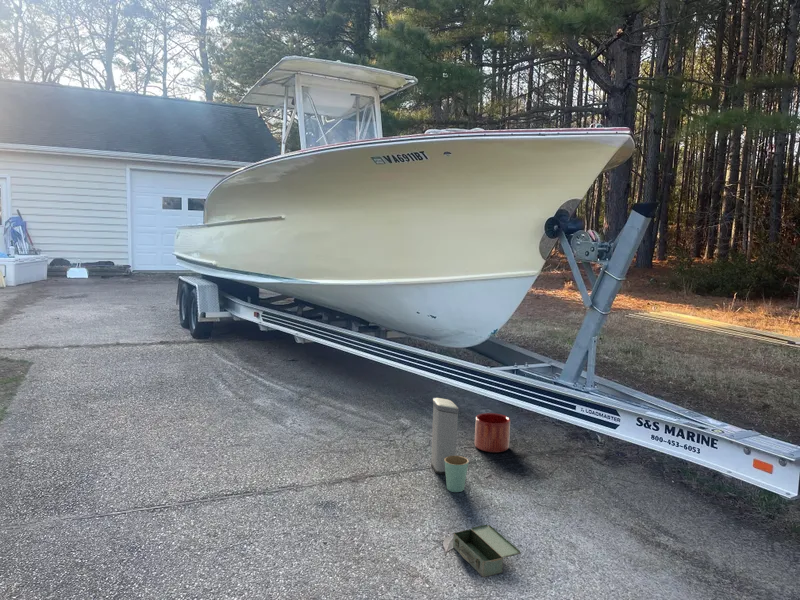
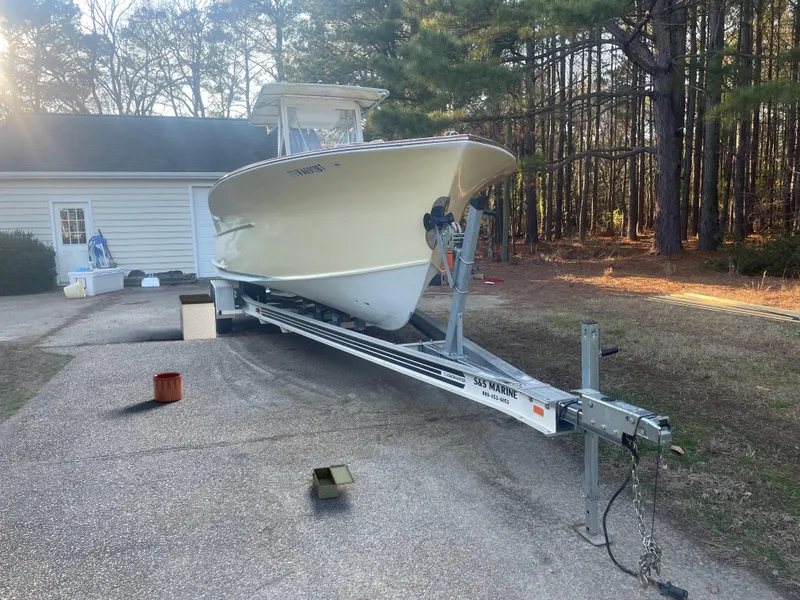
bench: none [145,292,195,345] -> present [179,294,216,340]
trash can: present [431,398,469,492] -> none [340,370,363,447]
planter: present [475,413,510,453] -> present [153,372,183,402]

